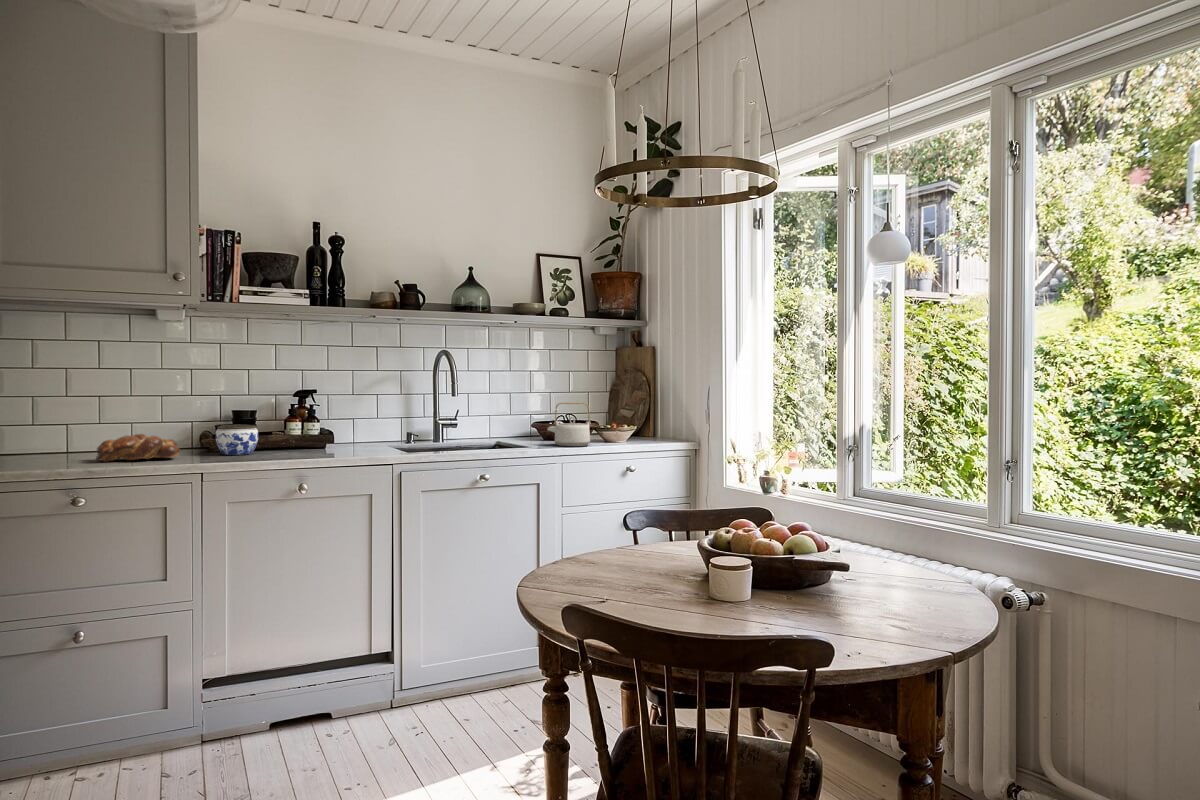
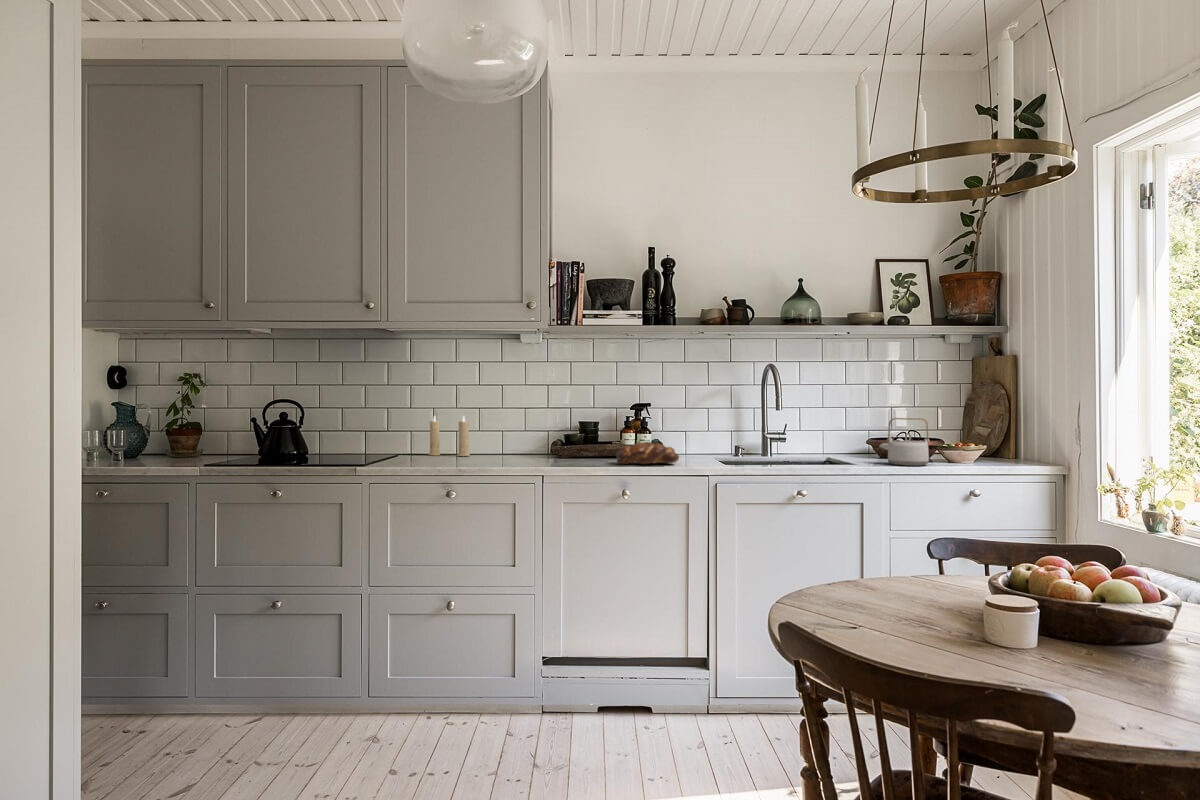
candle: none [29,405,91,455] -> present [429,416,470,456]
jar: present [215,424,258,455] -> none [561,434,596,461]
bread loaf: present [96,434,180,462] -> present [616,442,679,464]

